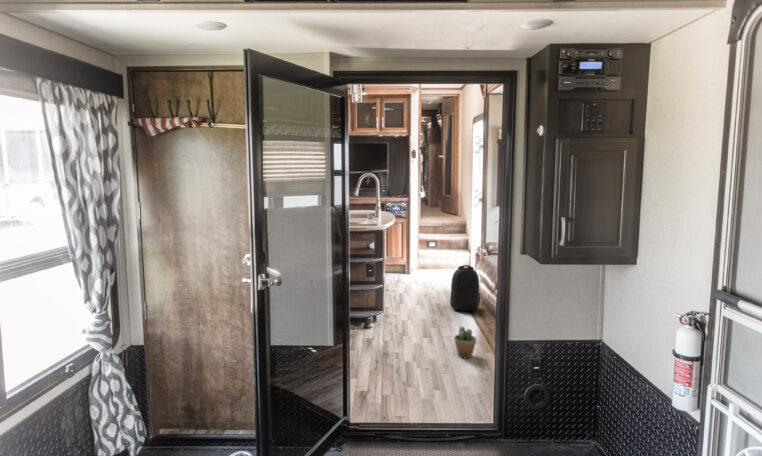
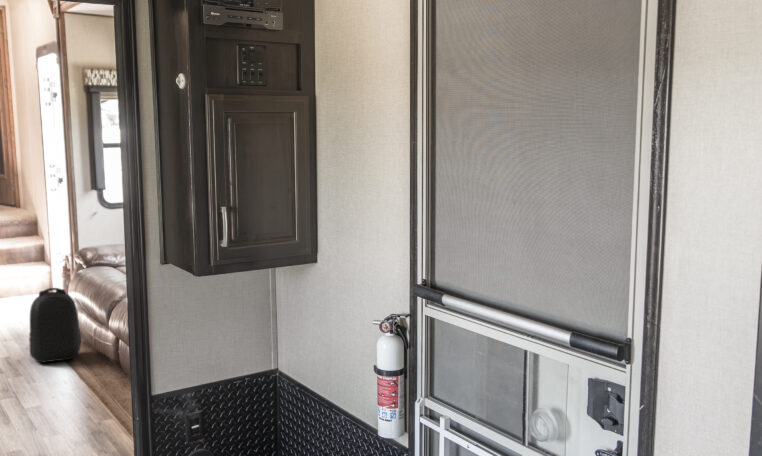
potted plant: present [454,327,476,358] -> none [51,388,89,438]

